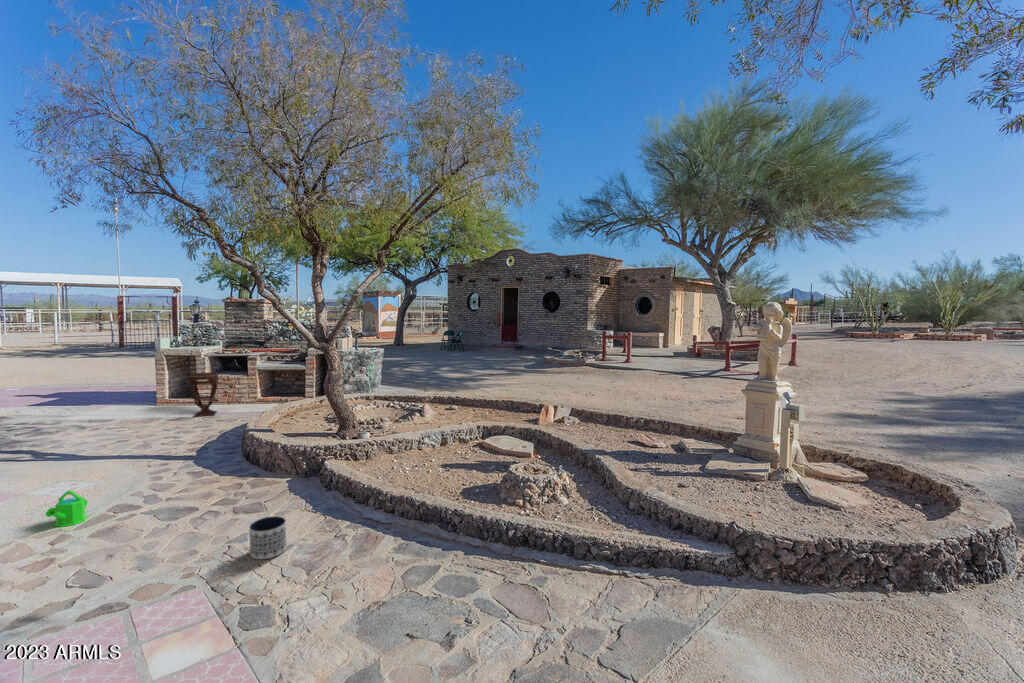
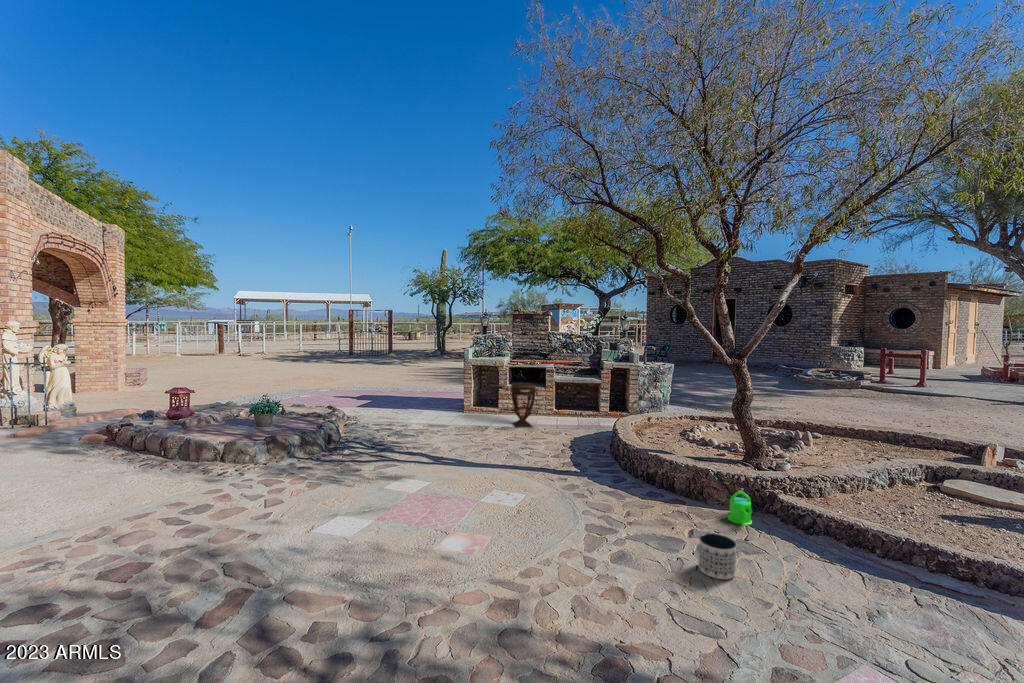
watering can: present [46,491,88,527] -> present [728,491,752,525]
planter: present [249,516,286,559] -> present [698,534,736,580]

